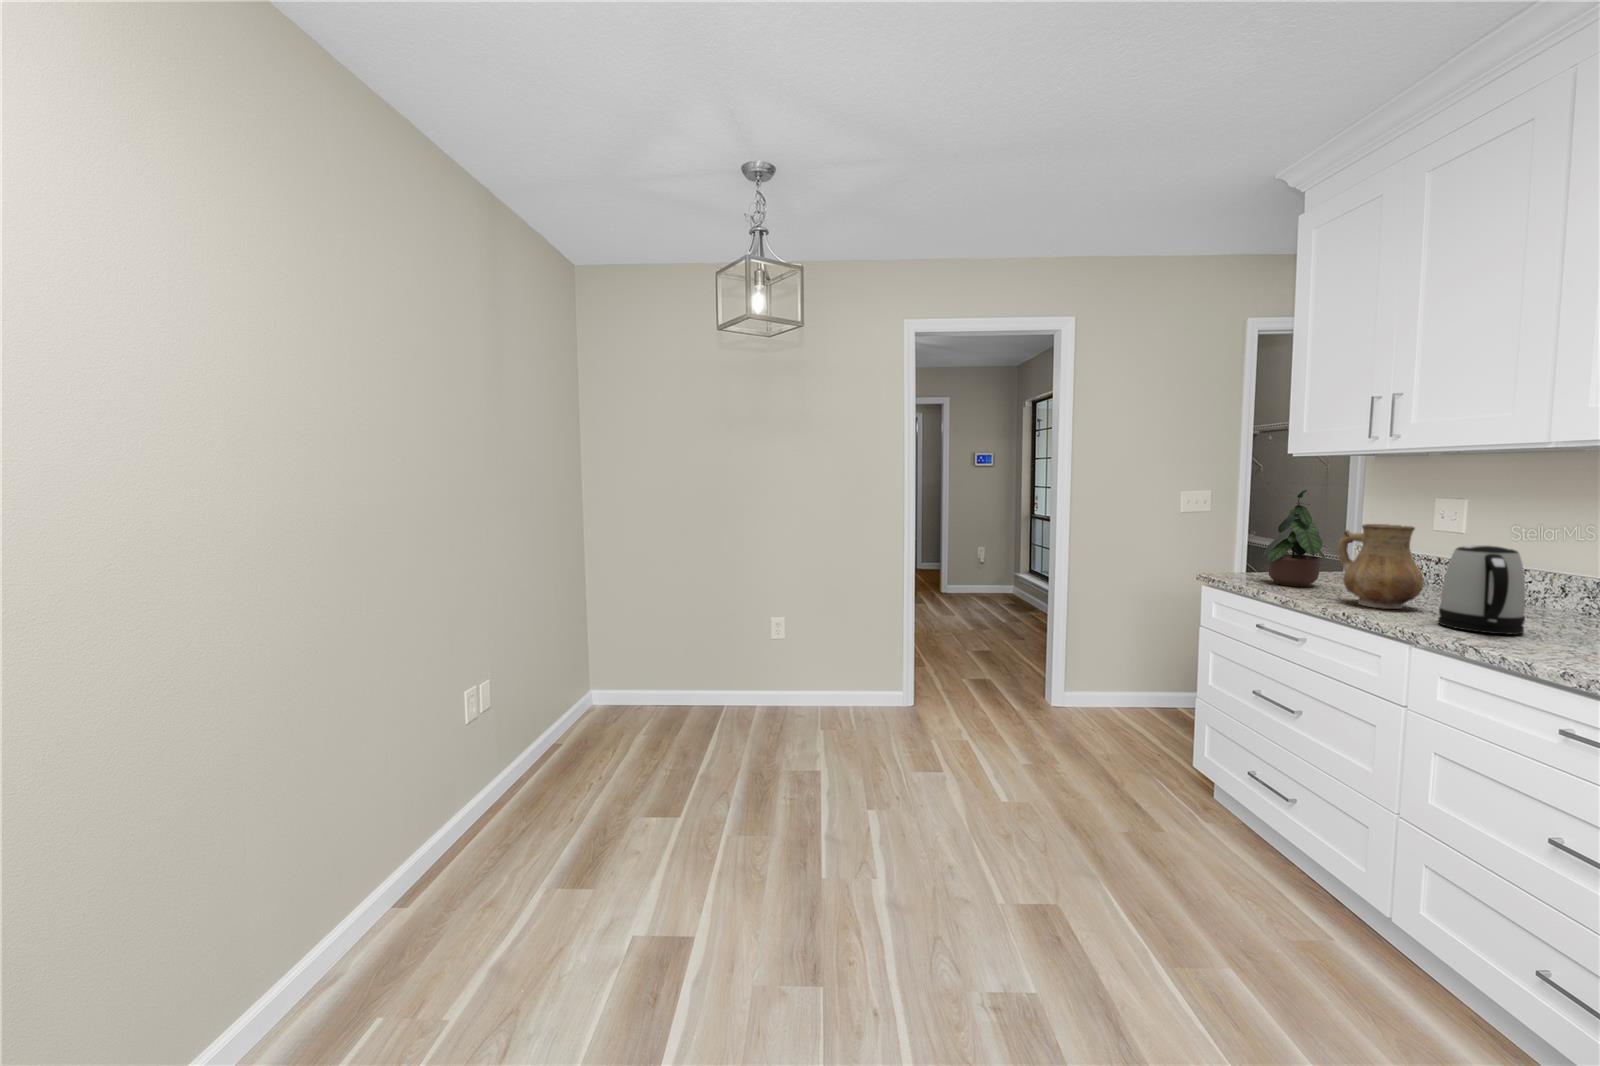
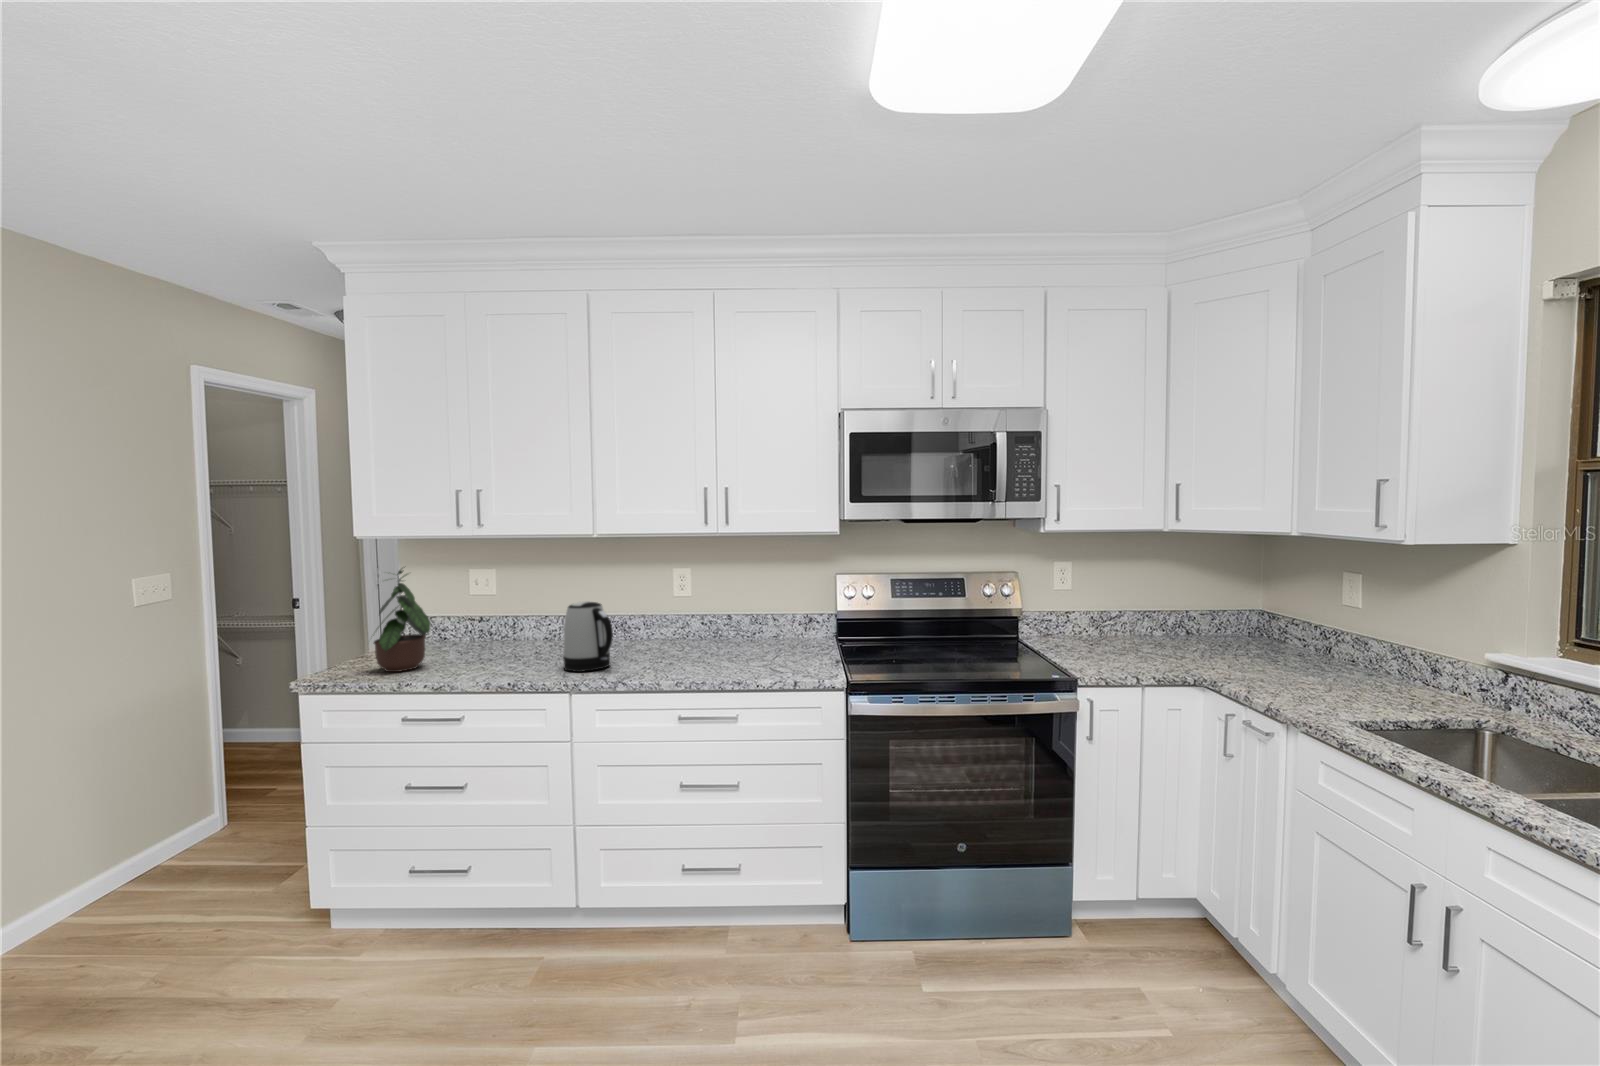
ceramic pitcher: present [1337,524,1424,609] -> none [466,593,534,672]

